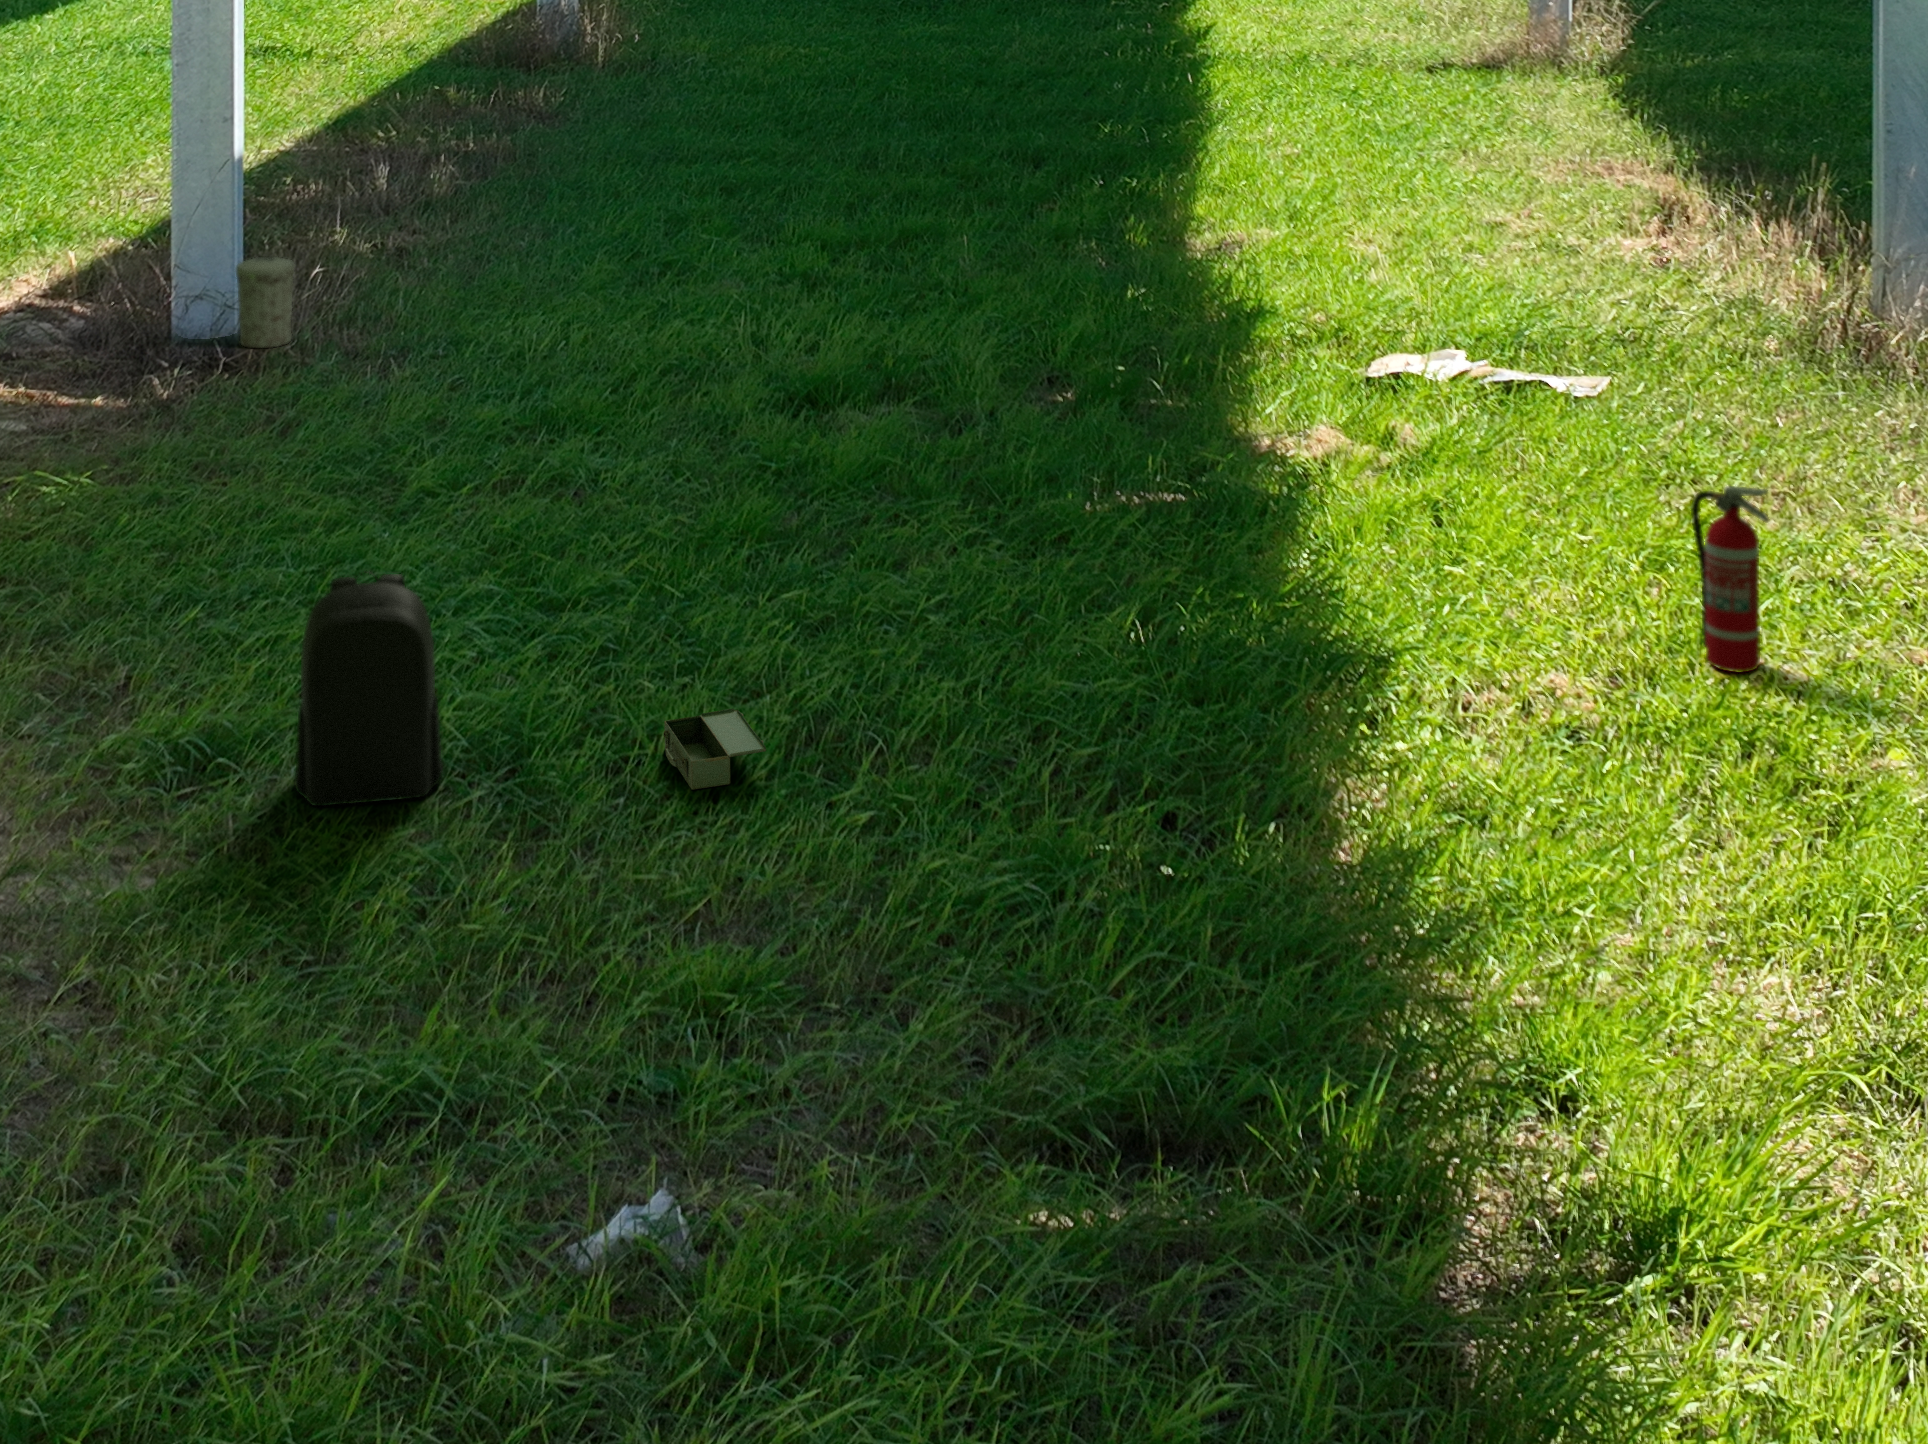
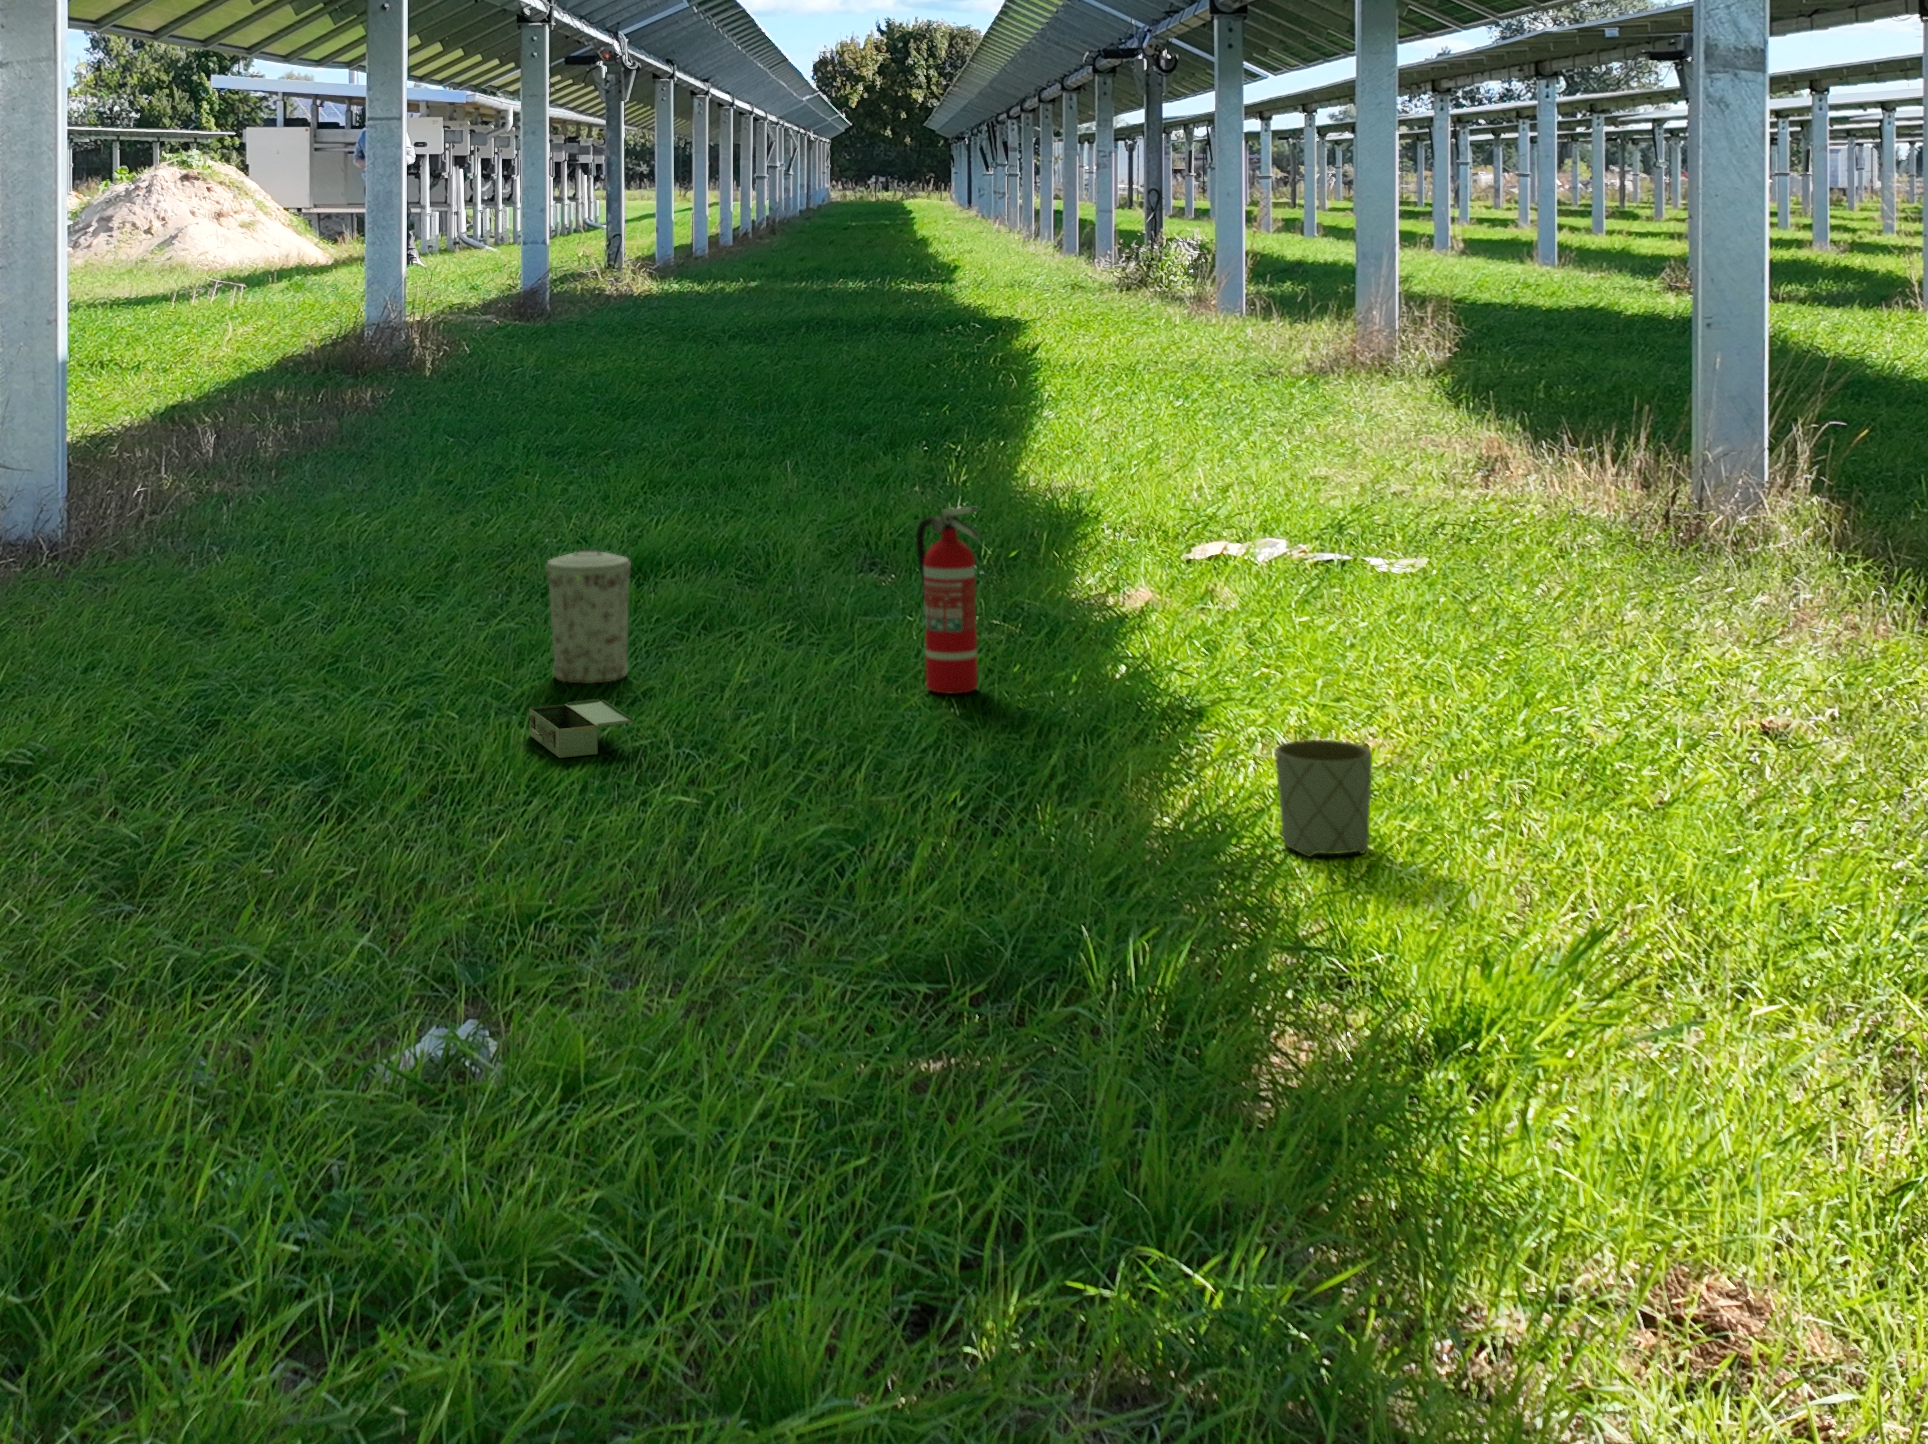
trash can: present [236,257,294,348] -> present [546,550,631,683]
fire extinguisher: present [1691,486,1769,673] -> present [916,507,979,694]
backpack: present [294,572,443,806] -> none [158,552,307,774]
planter: none [1394,860,1488,993] -> present [1276,740,1372,857]

